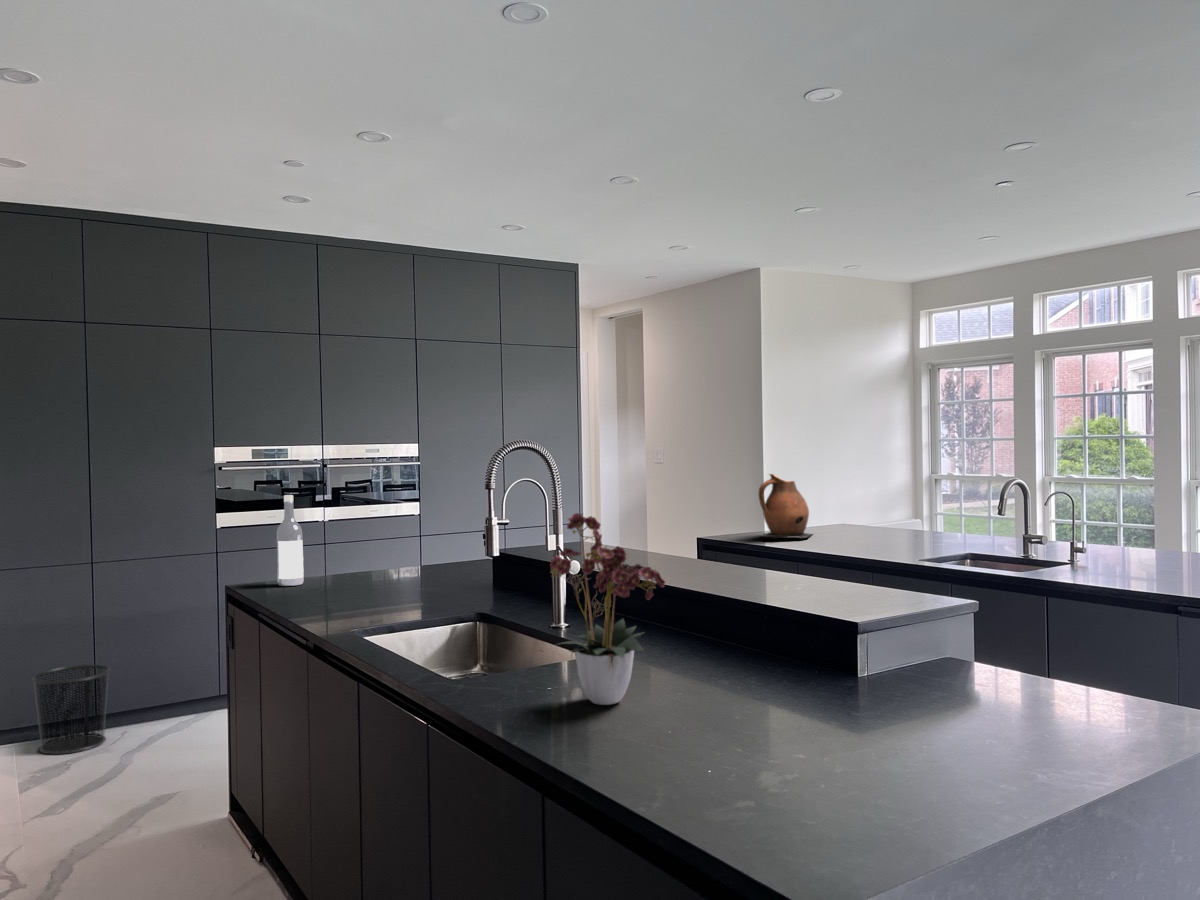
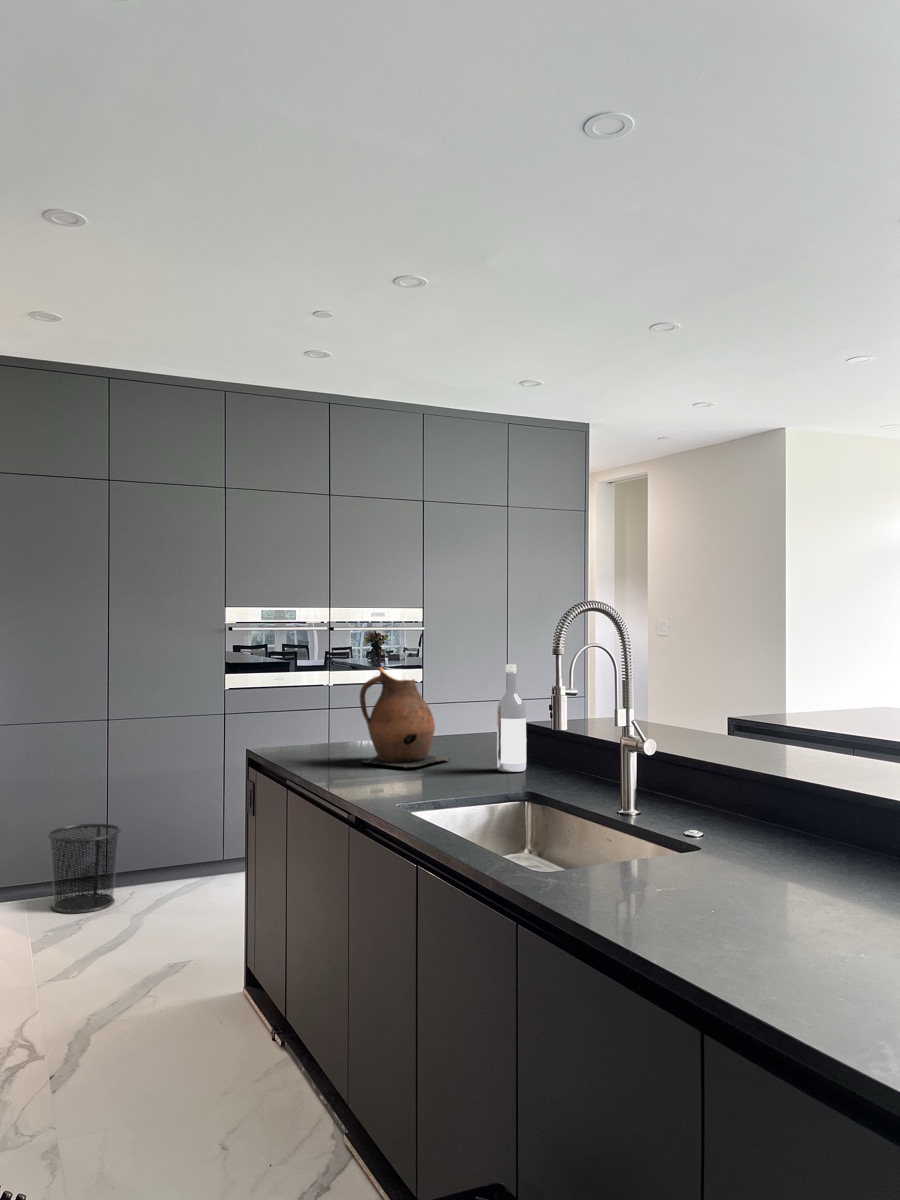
ceramic pitcher: present [759,474,812,538] -> present [360,668,450,768]
wine bottle: present [277,495,304,586] -> present [497,664,527,772]
flower arrangement: present [550,513,665,705] -> none [653,676,819,913]

